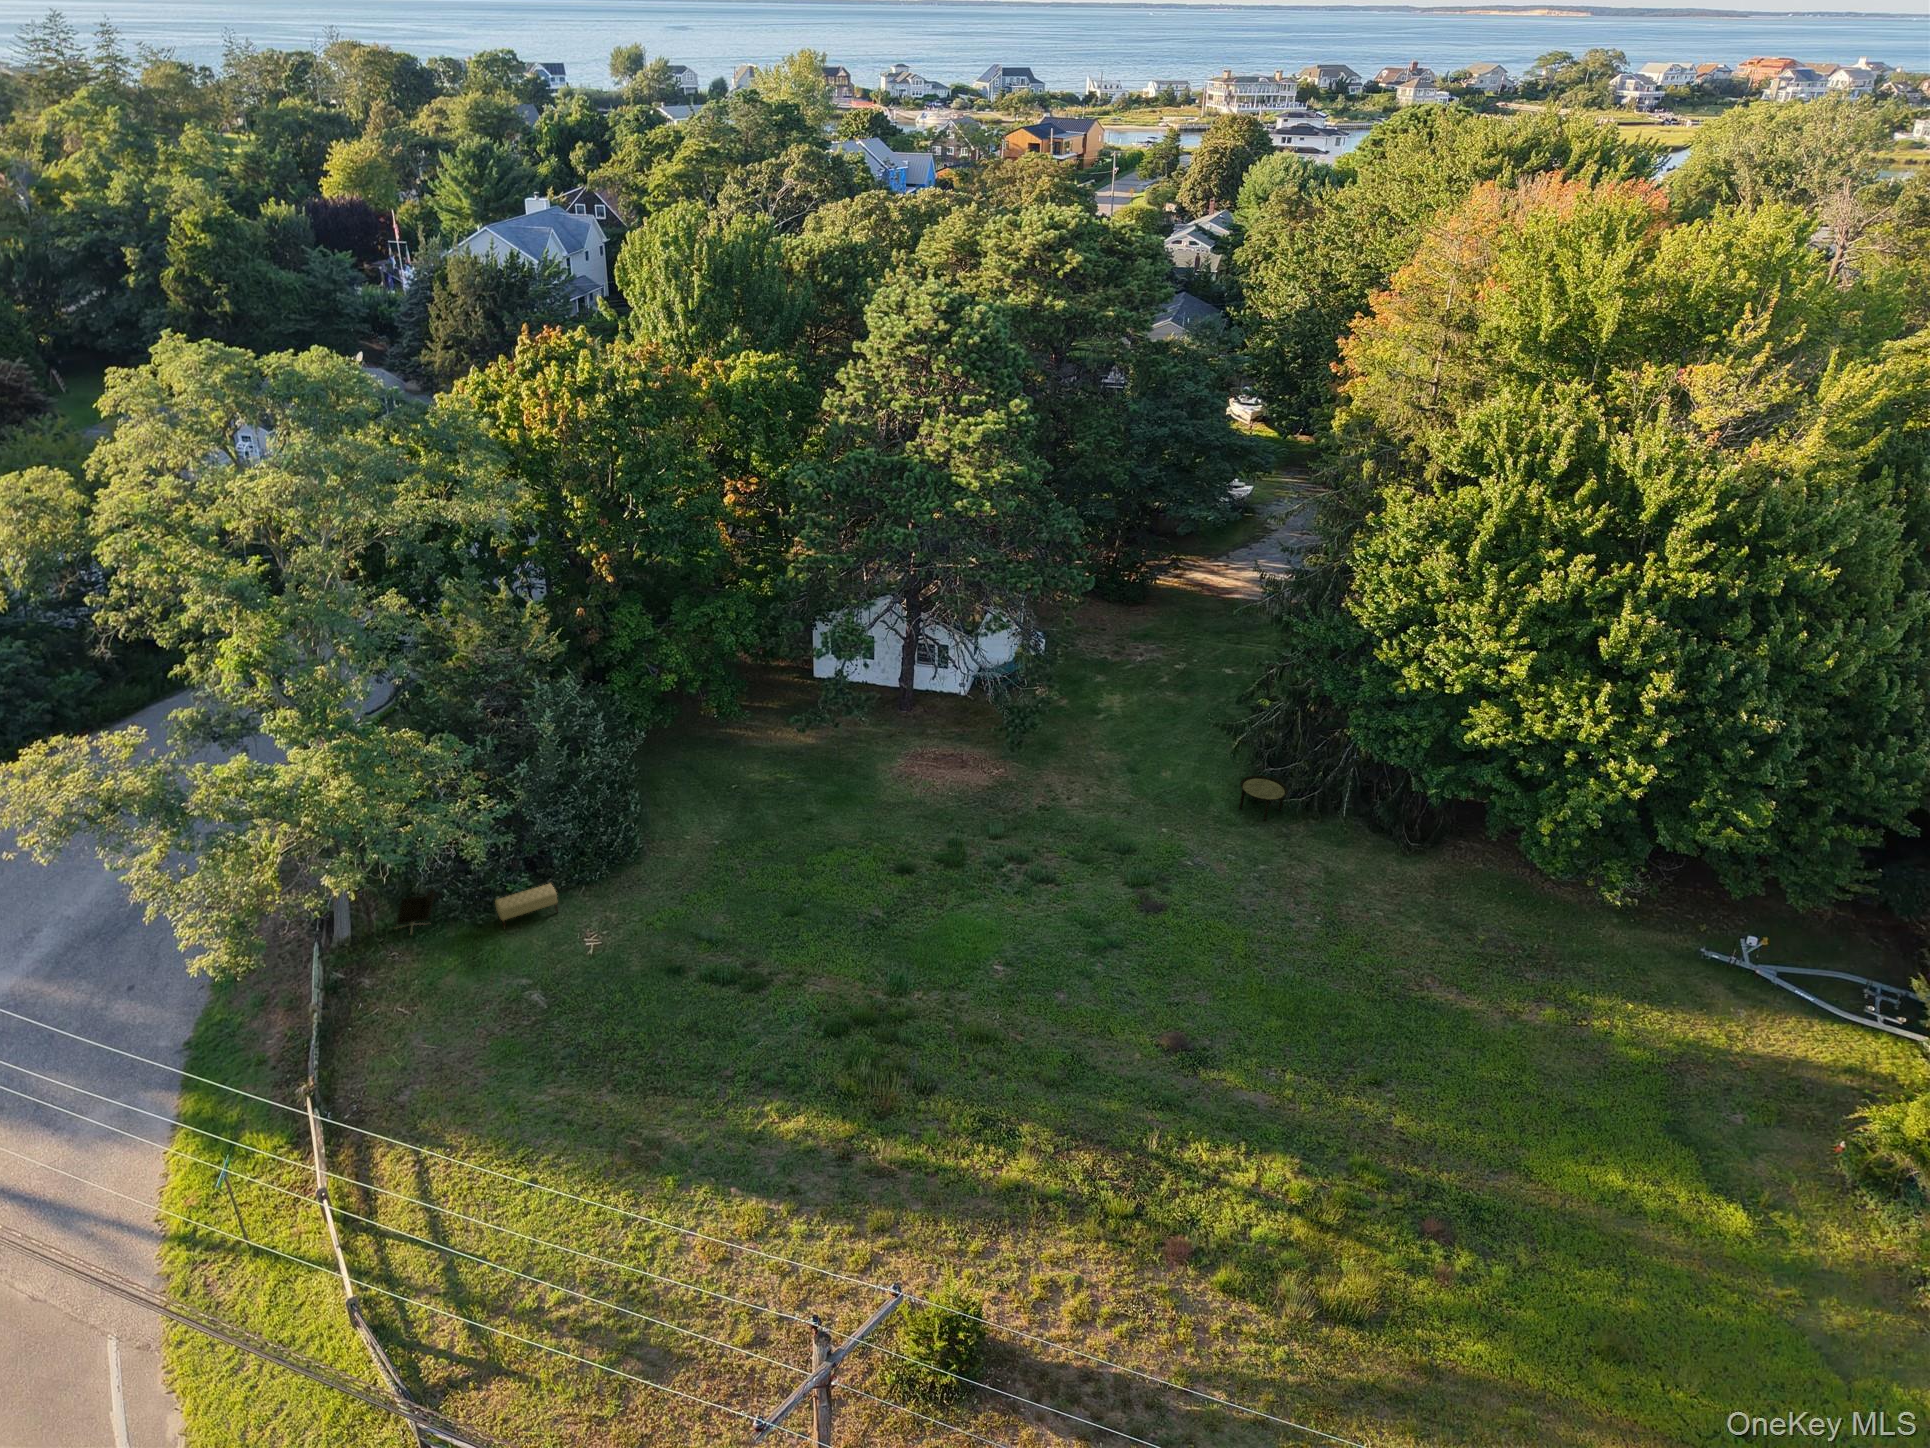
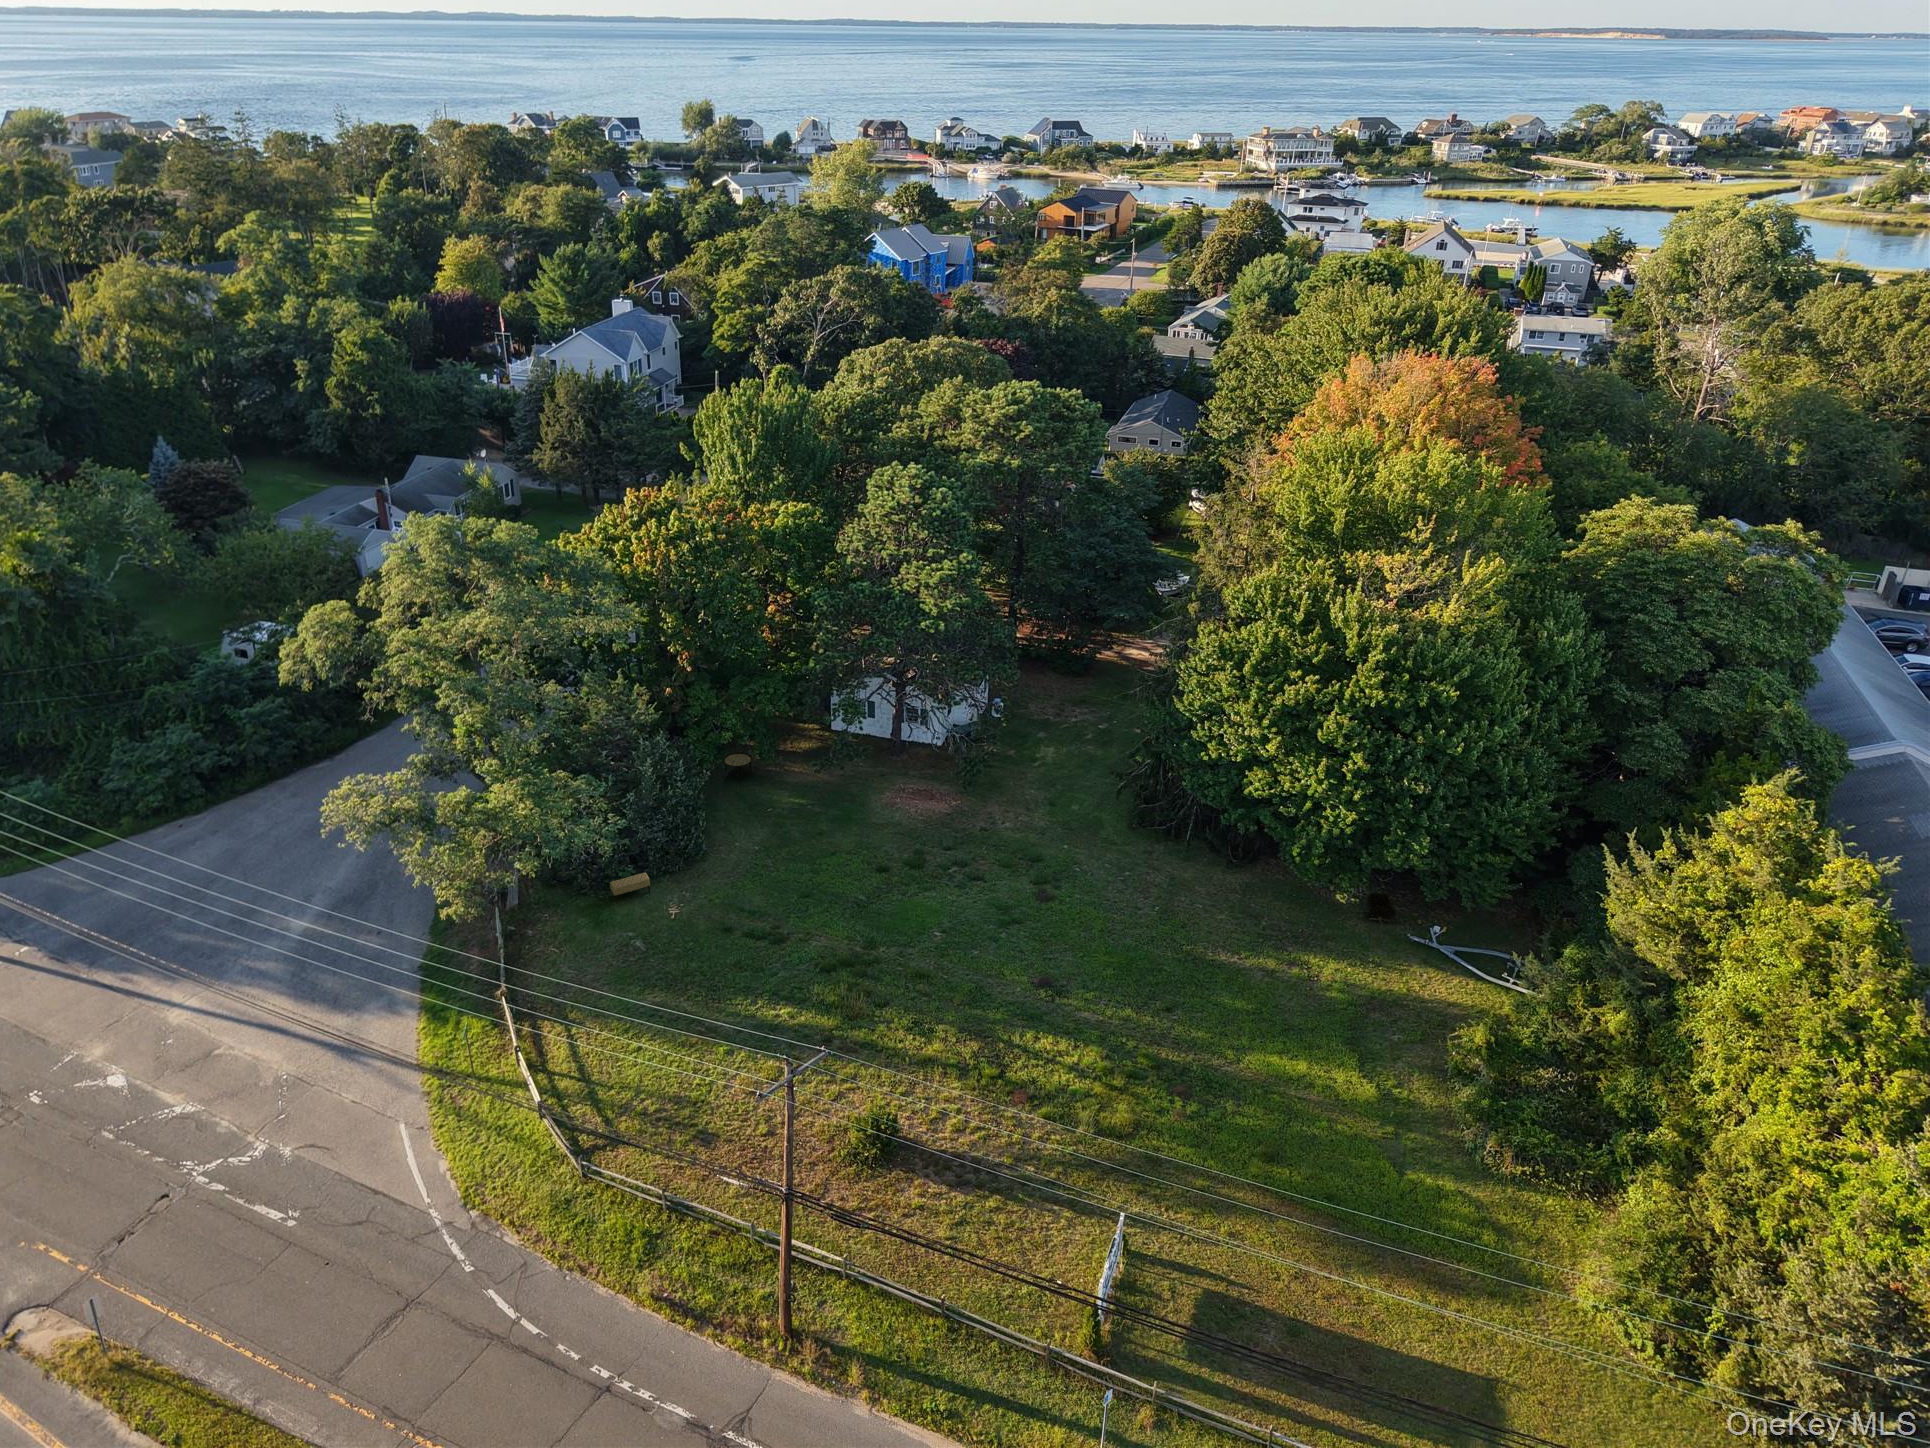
round table: present [1239,775,1288,821] -> present [723,752,752,780]
lounge chair: present [396,889,435,934] -> present [1367,893,1396,920]

